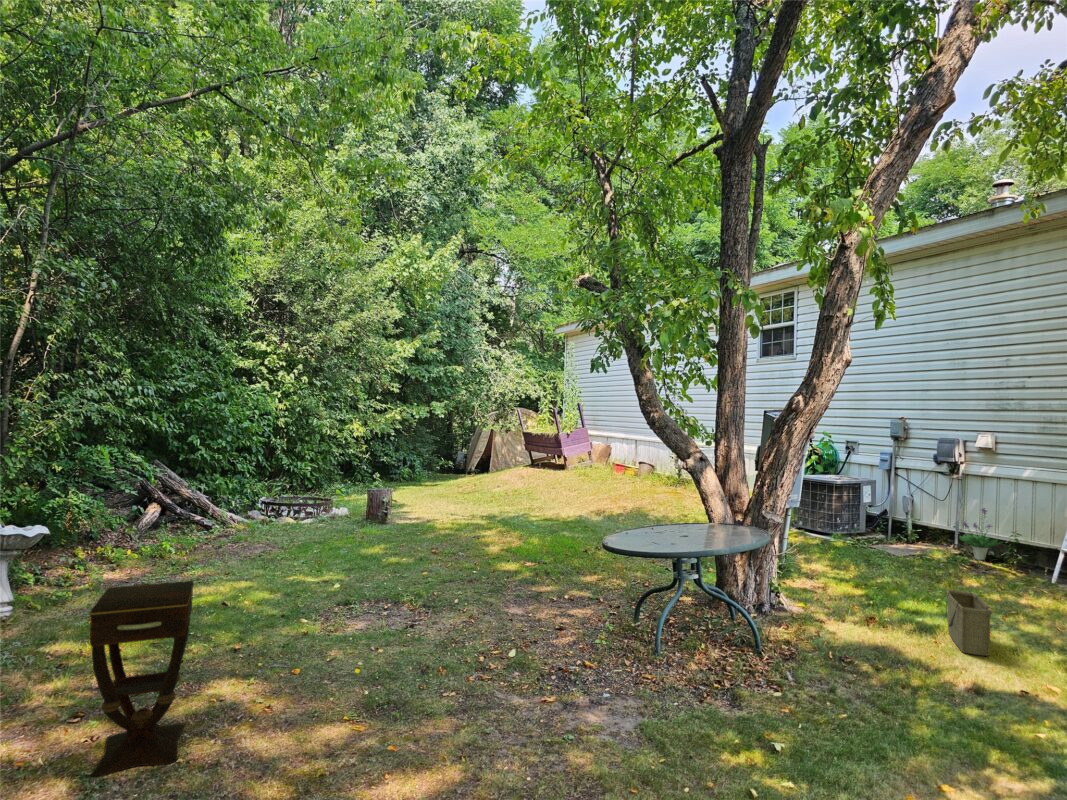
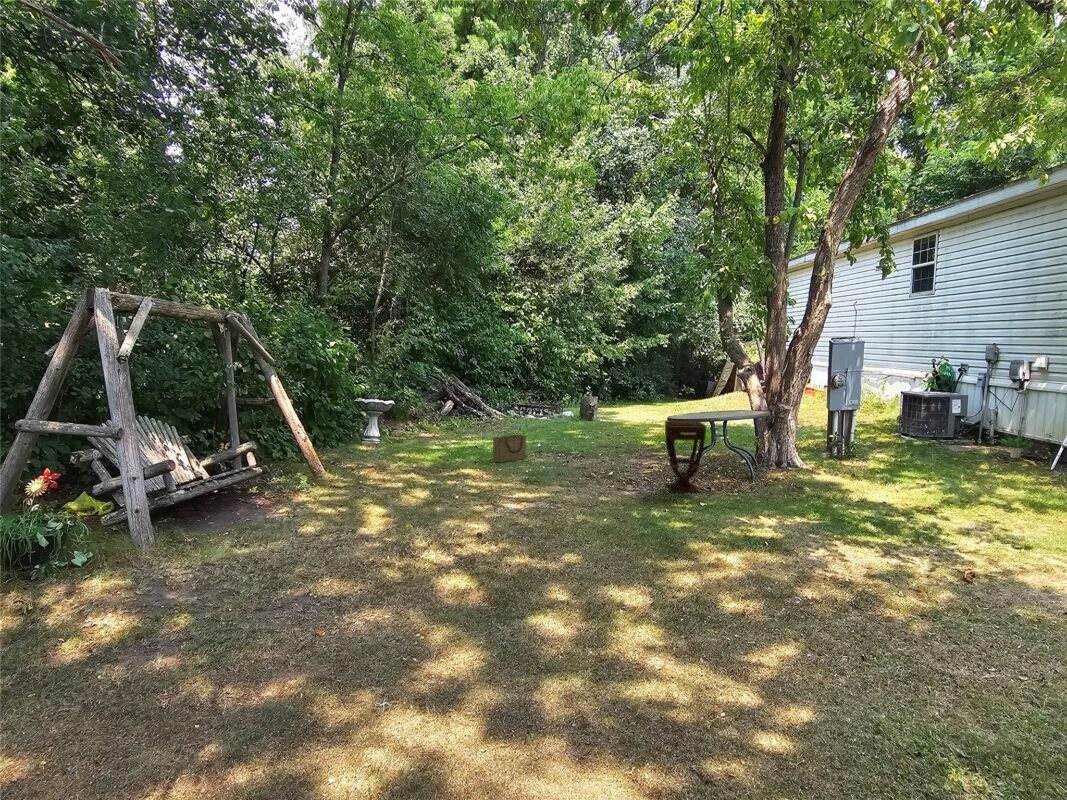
side table: present [89,581,194,777] -> present [665,420,706,493]
basket: present [947,590,992,656] -> present [492,435,527,462]

